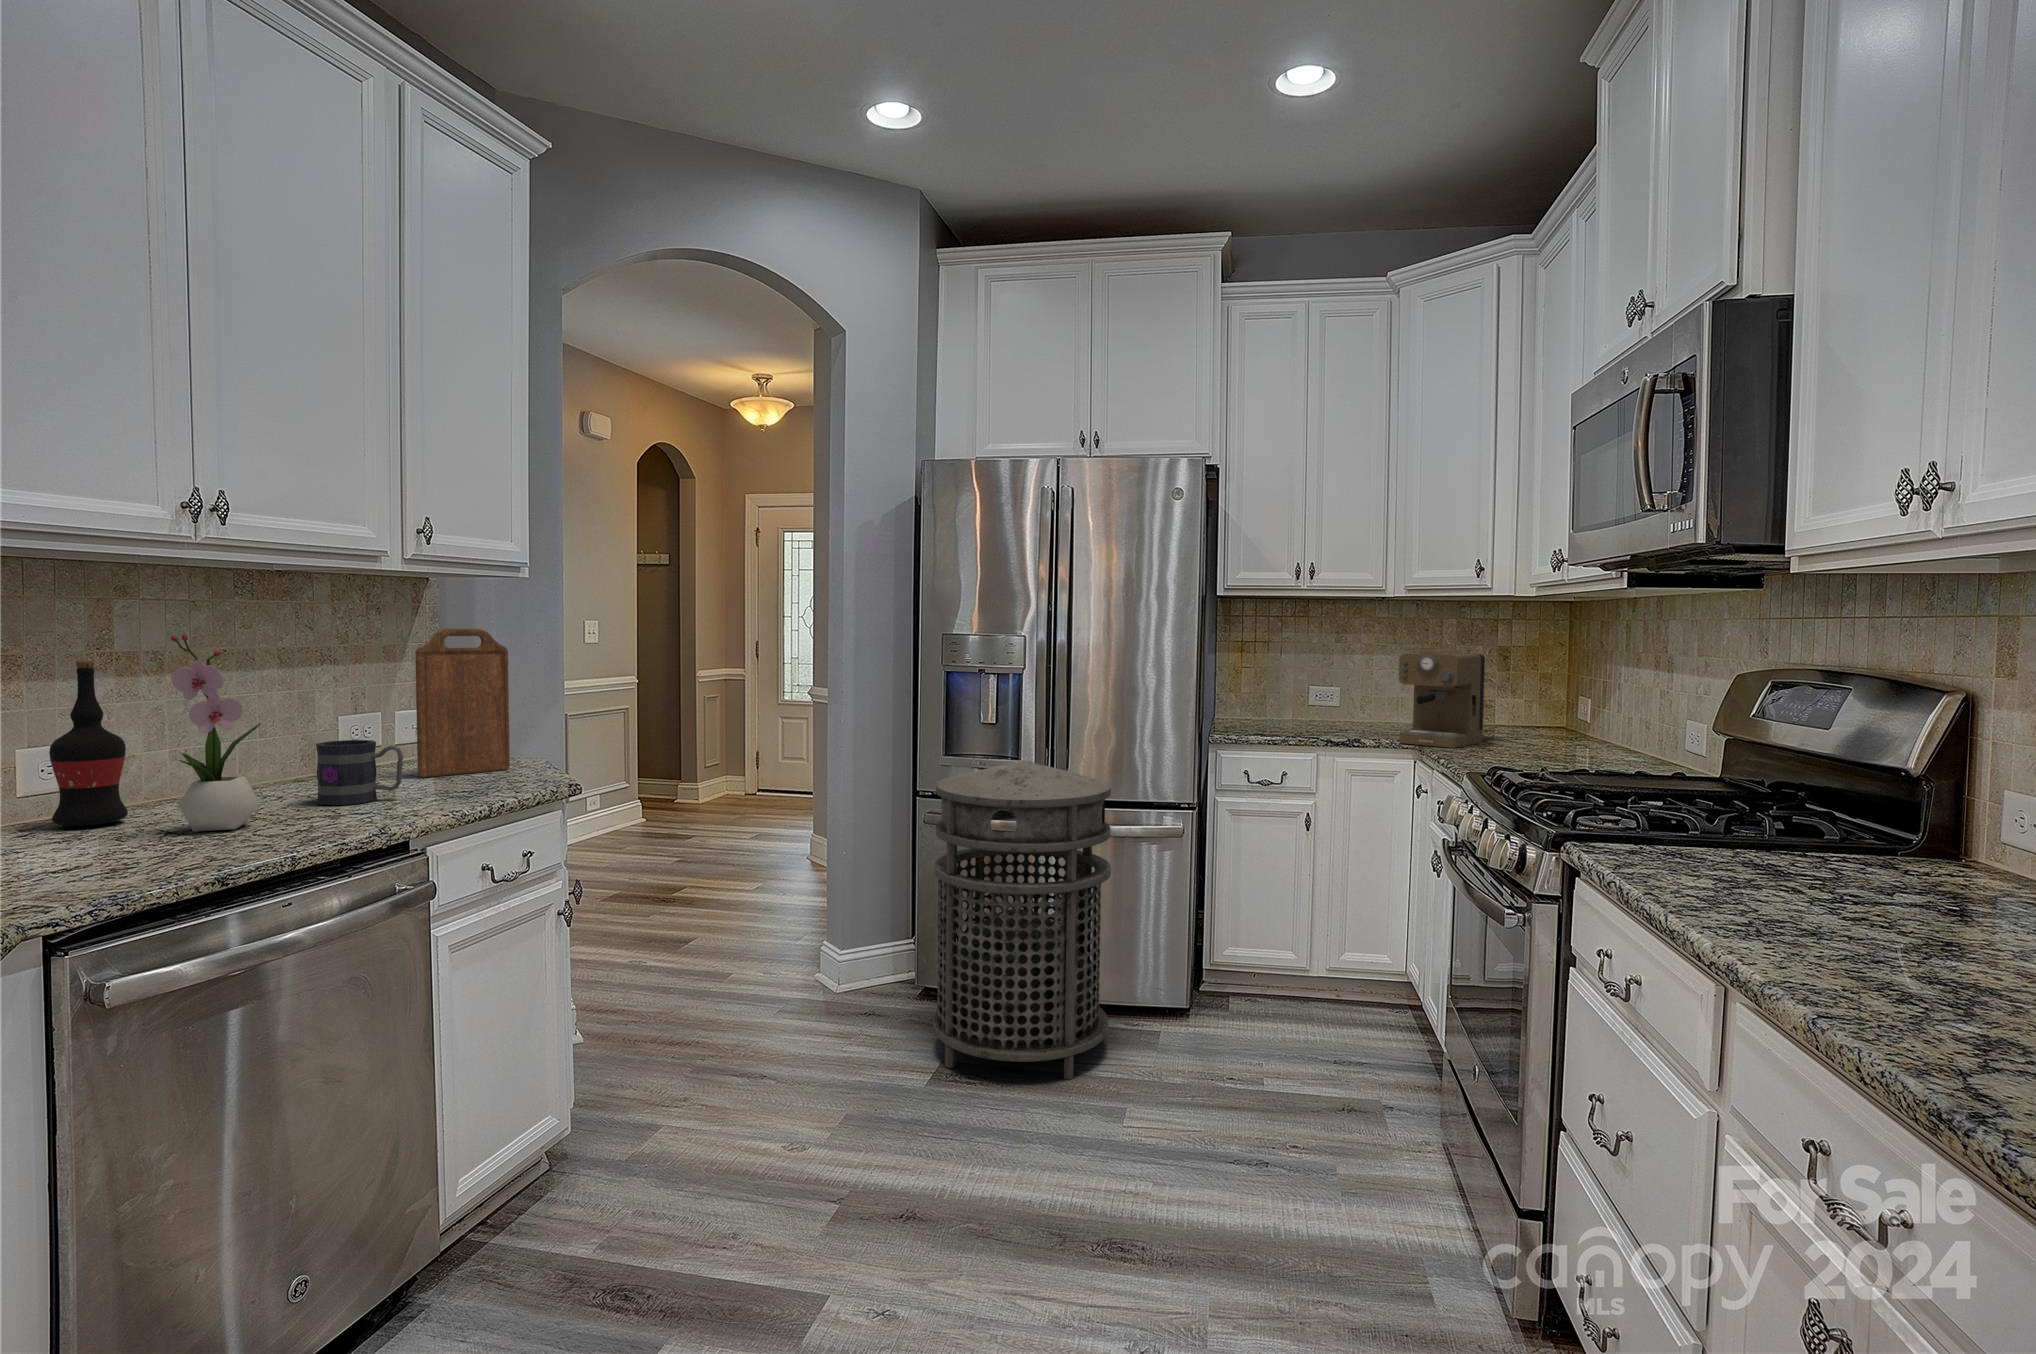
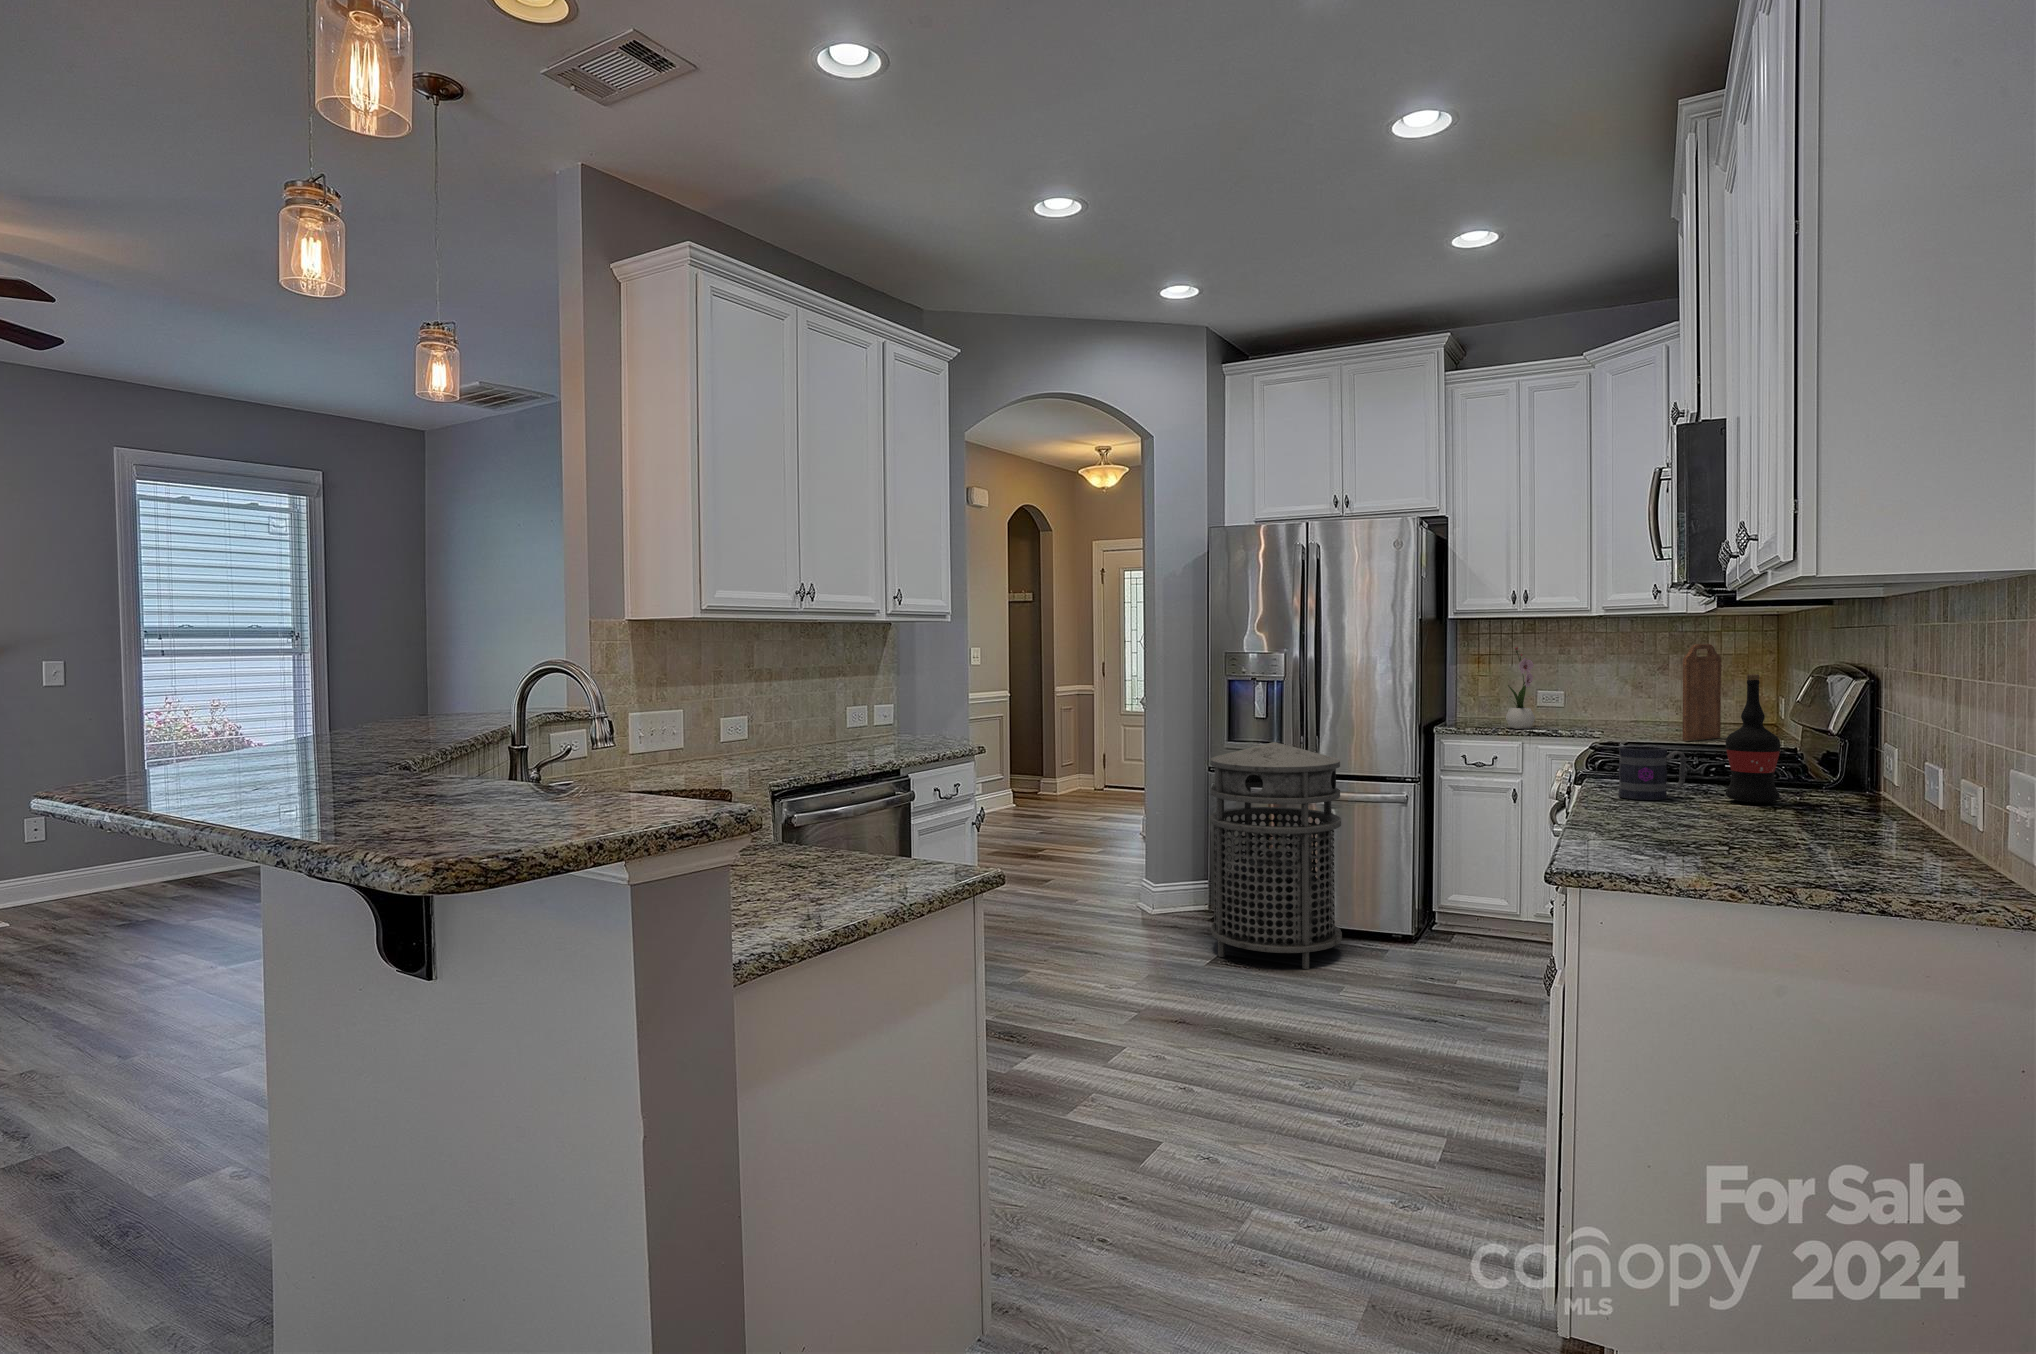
cutting board: present [415,629,510,777] -> present [1682,644,1721,741]
flower arrangement: present [171,634,261,831] -> present [1505,647,1535,729]
coffee maker: present [1399,648,1485,748] -> none [1587,656,1669,735]
wine bottle: present [49,660,128,826] -> present [1725,674,1781,803]
mug: present [316,740,403,805] -> present [1618,746,1686,800]

